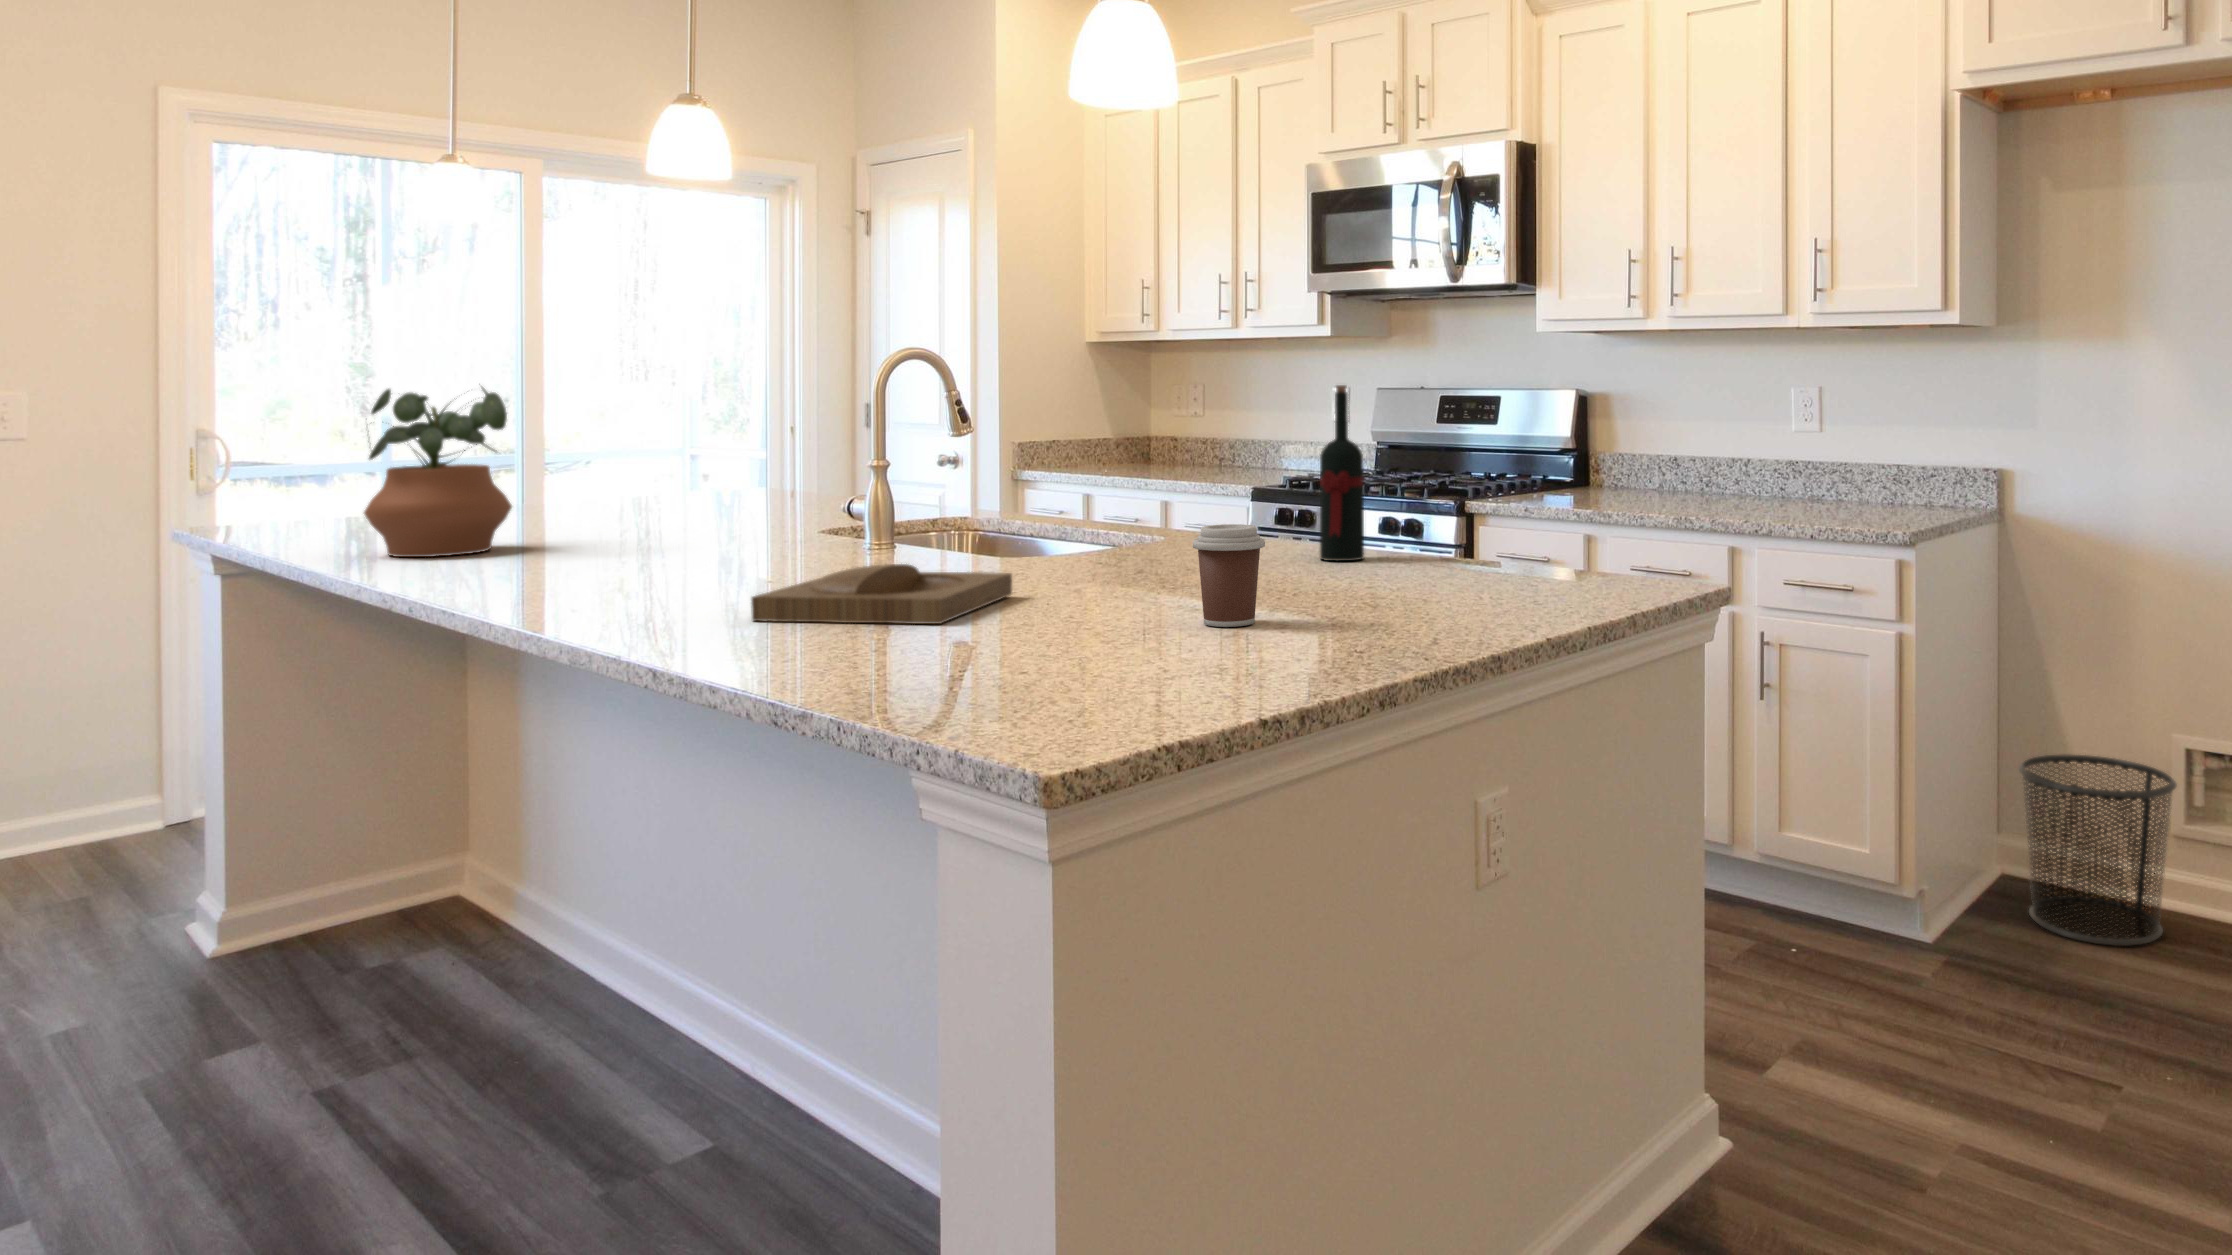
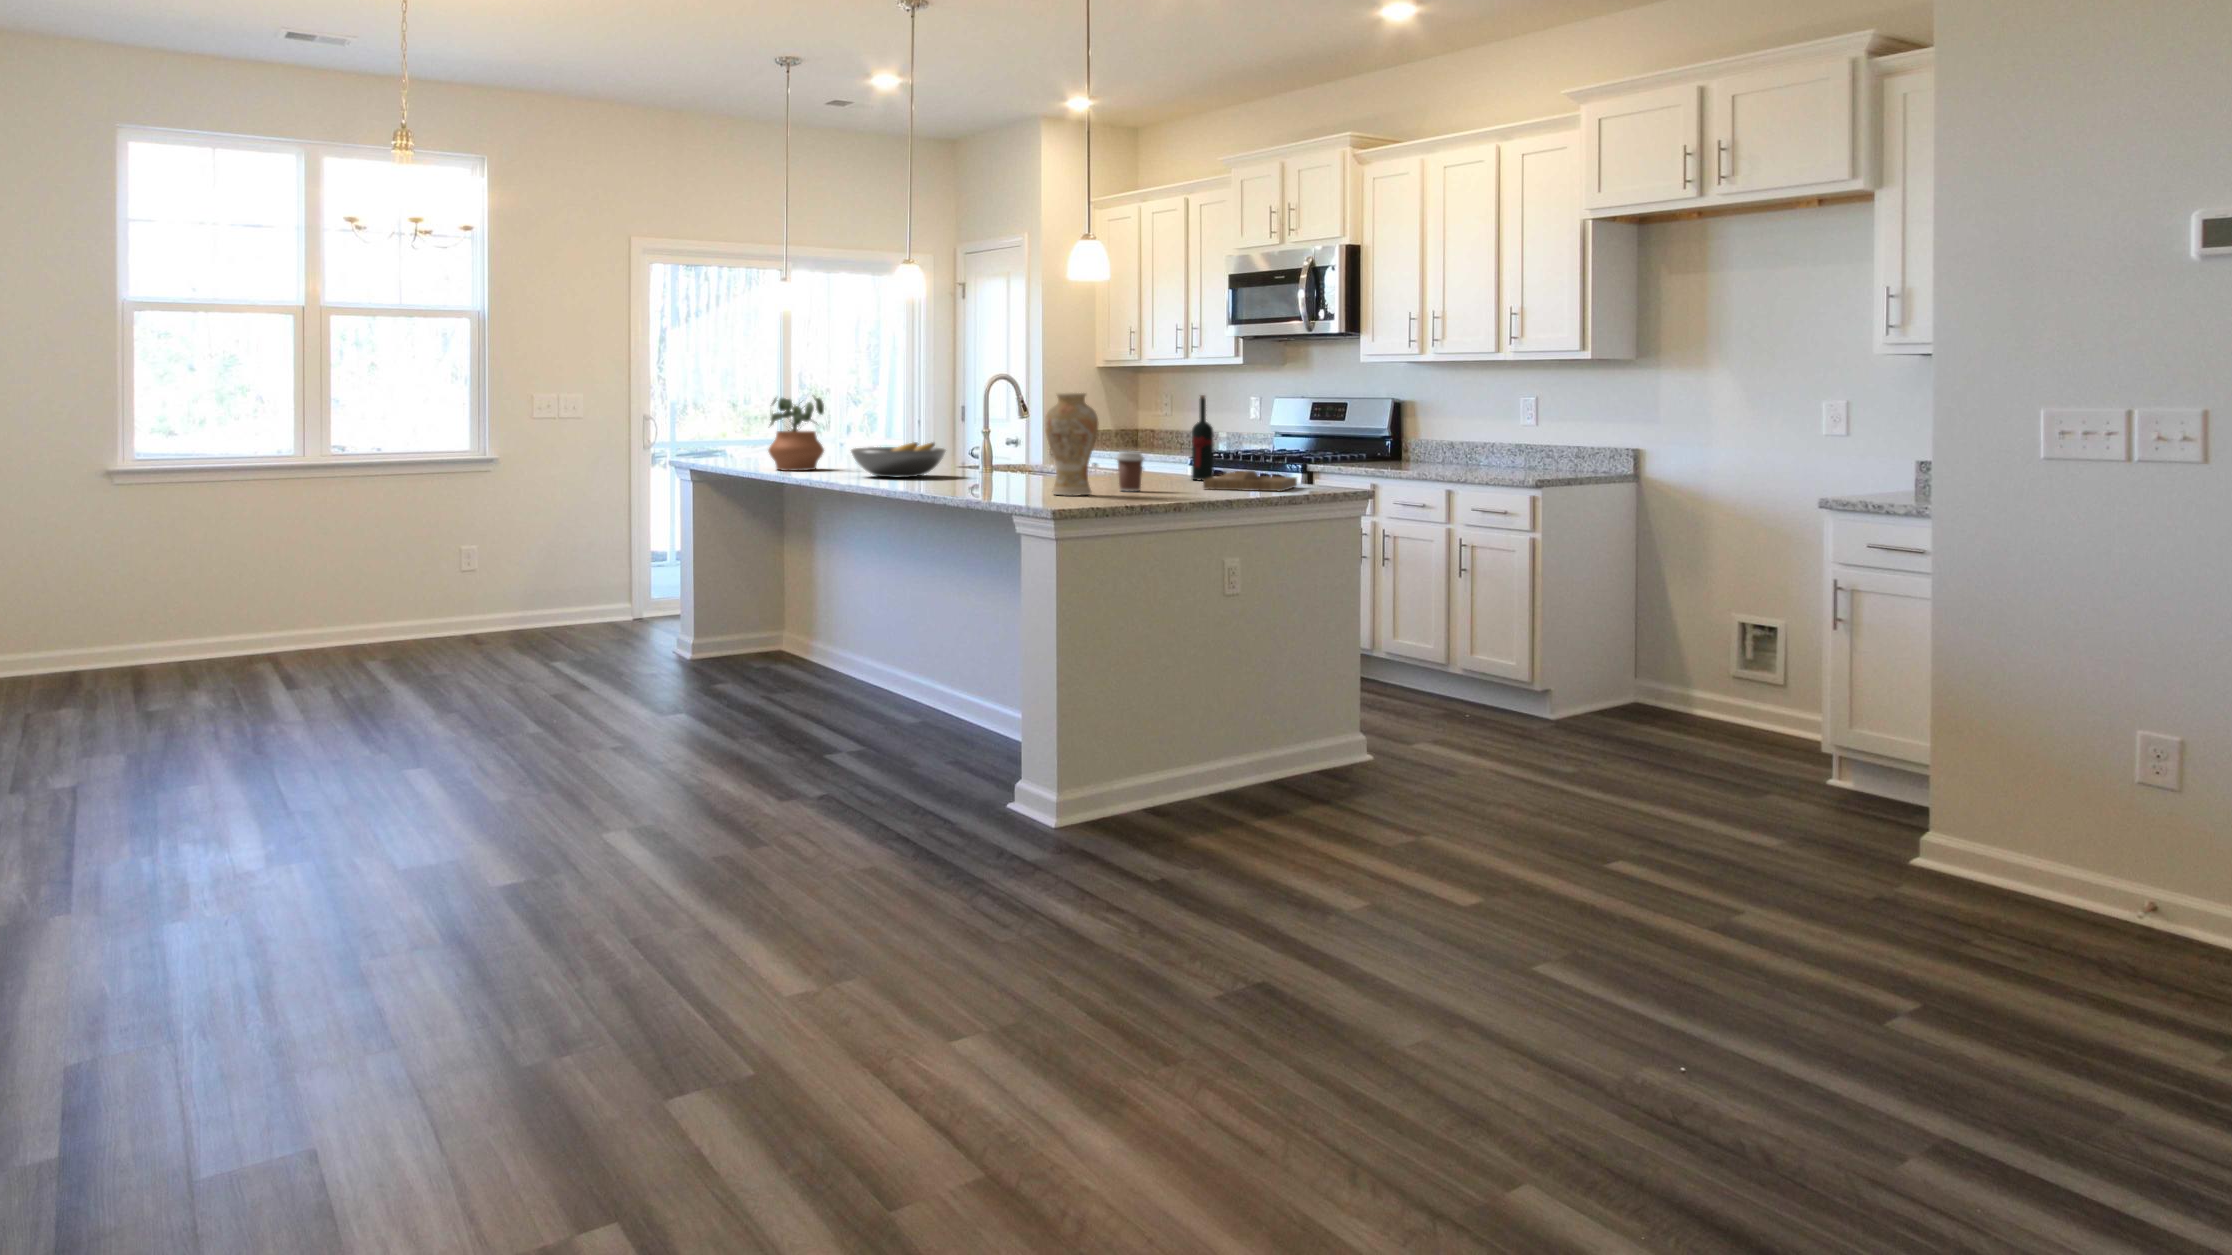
vase: none [1013,382,1160,666] -> present [1045,393,1099,496]
fruit bowl: none [532,495,780,579] -> present [851,442,946,477]
tray: present [751,564,1012,624] -> present [1203,471,1297,491]
waste bin: present [2019,755,2177,946] -> none [1625,620,1720,725]

